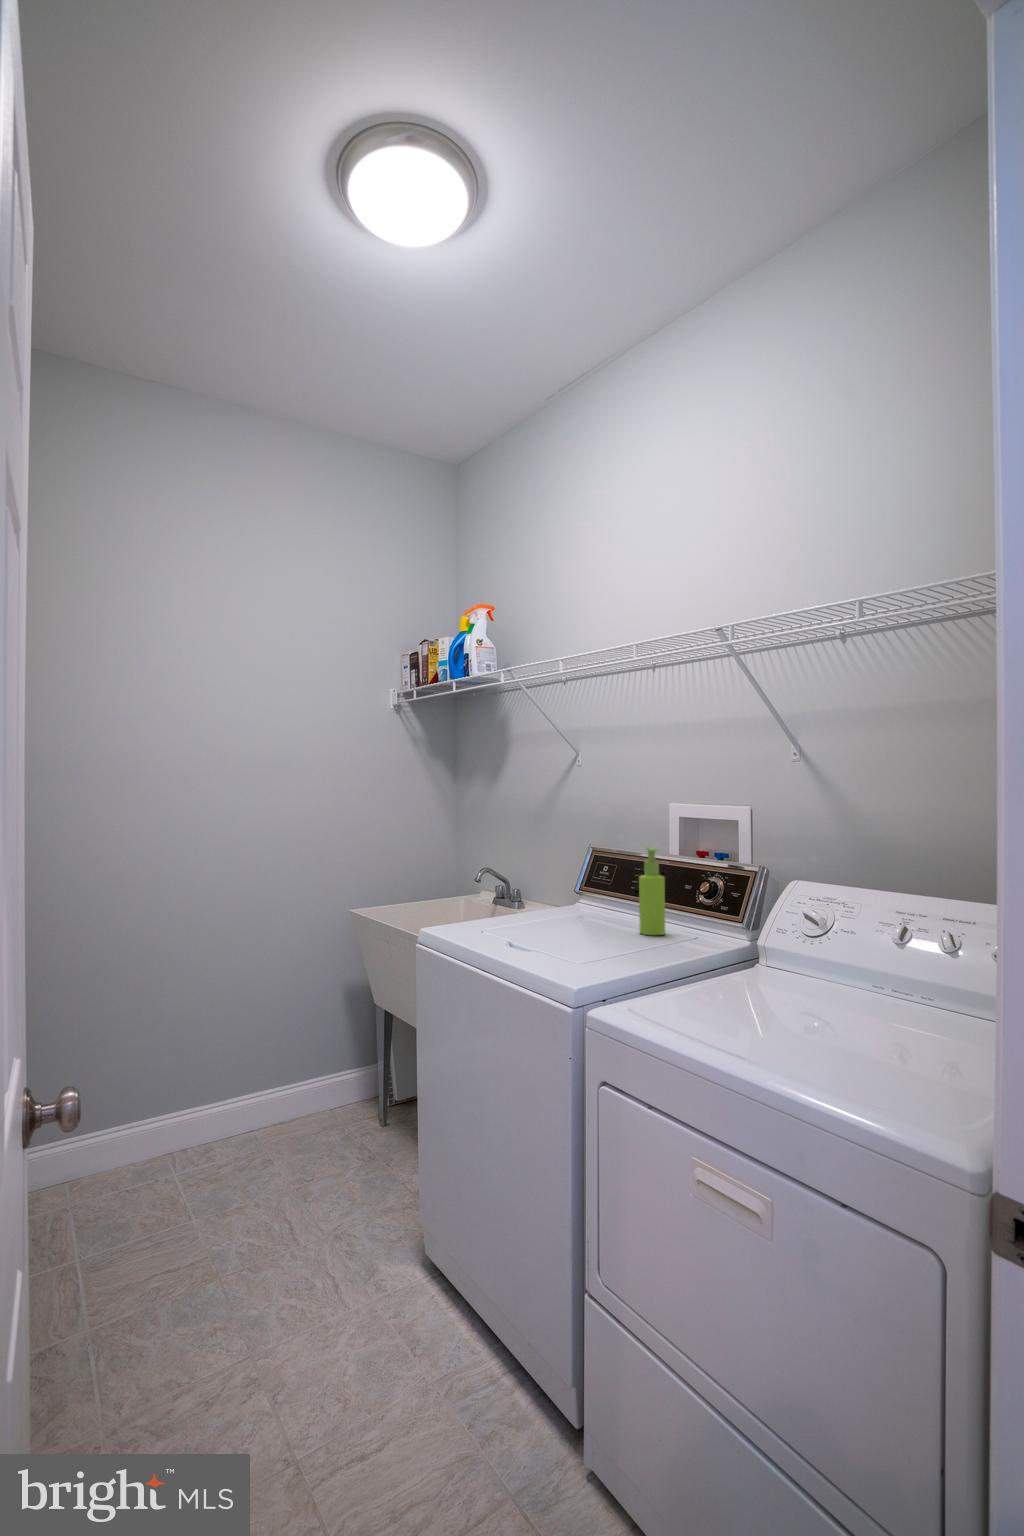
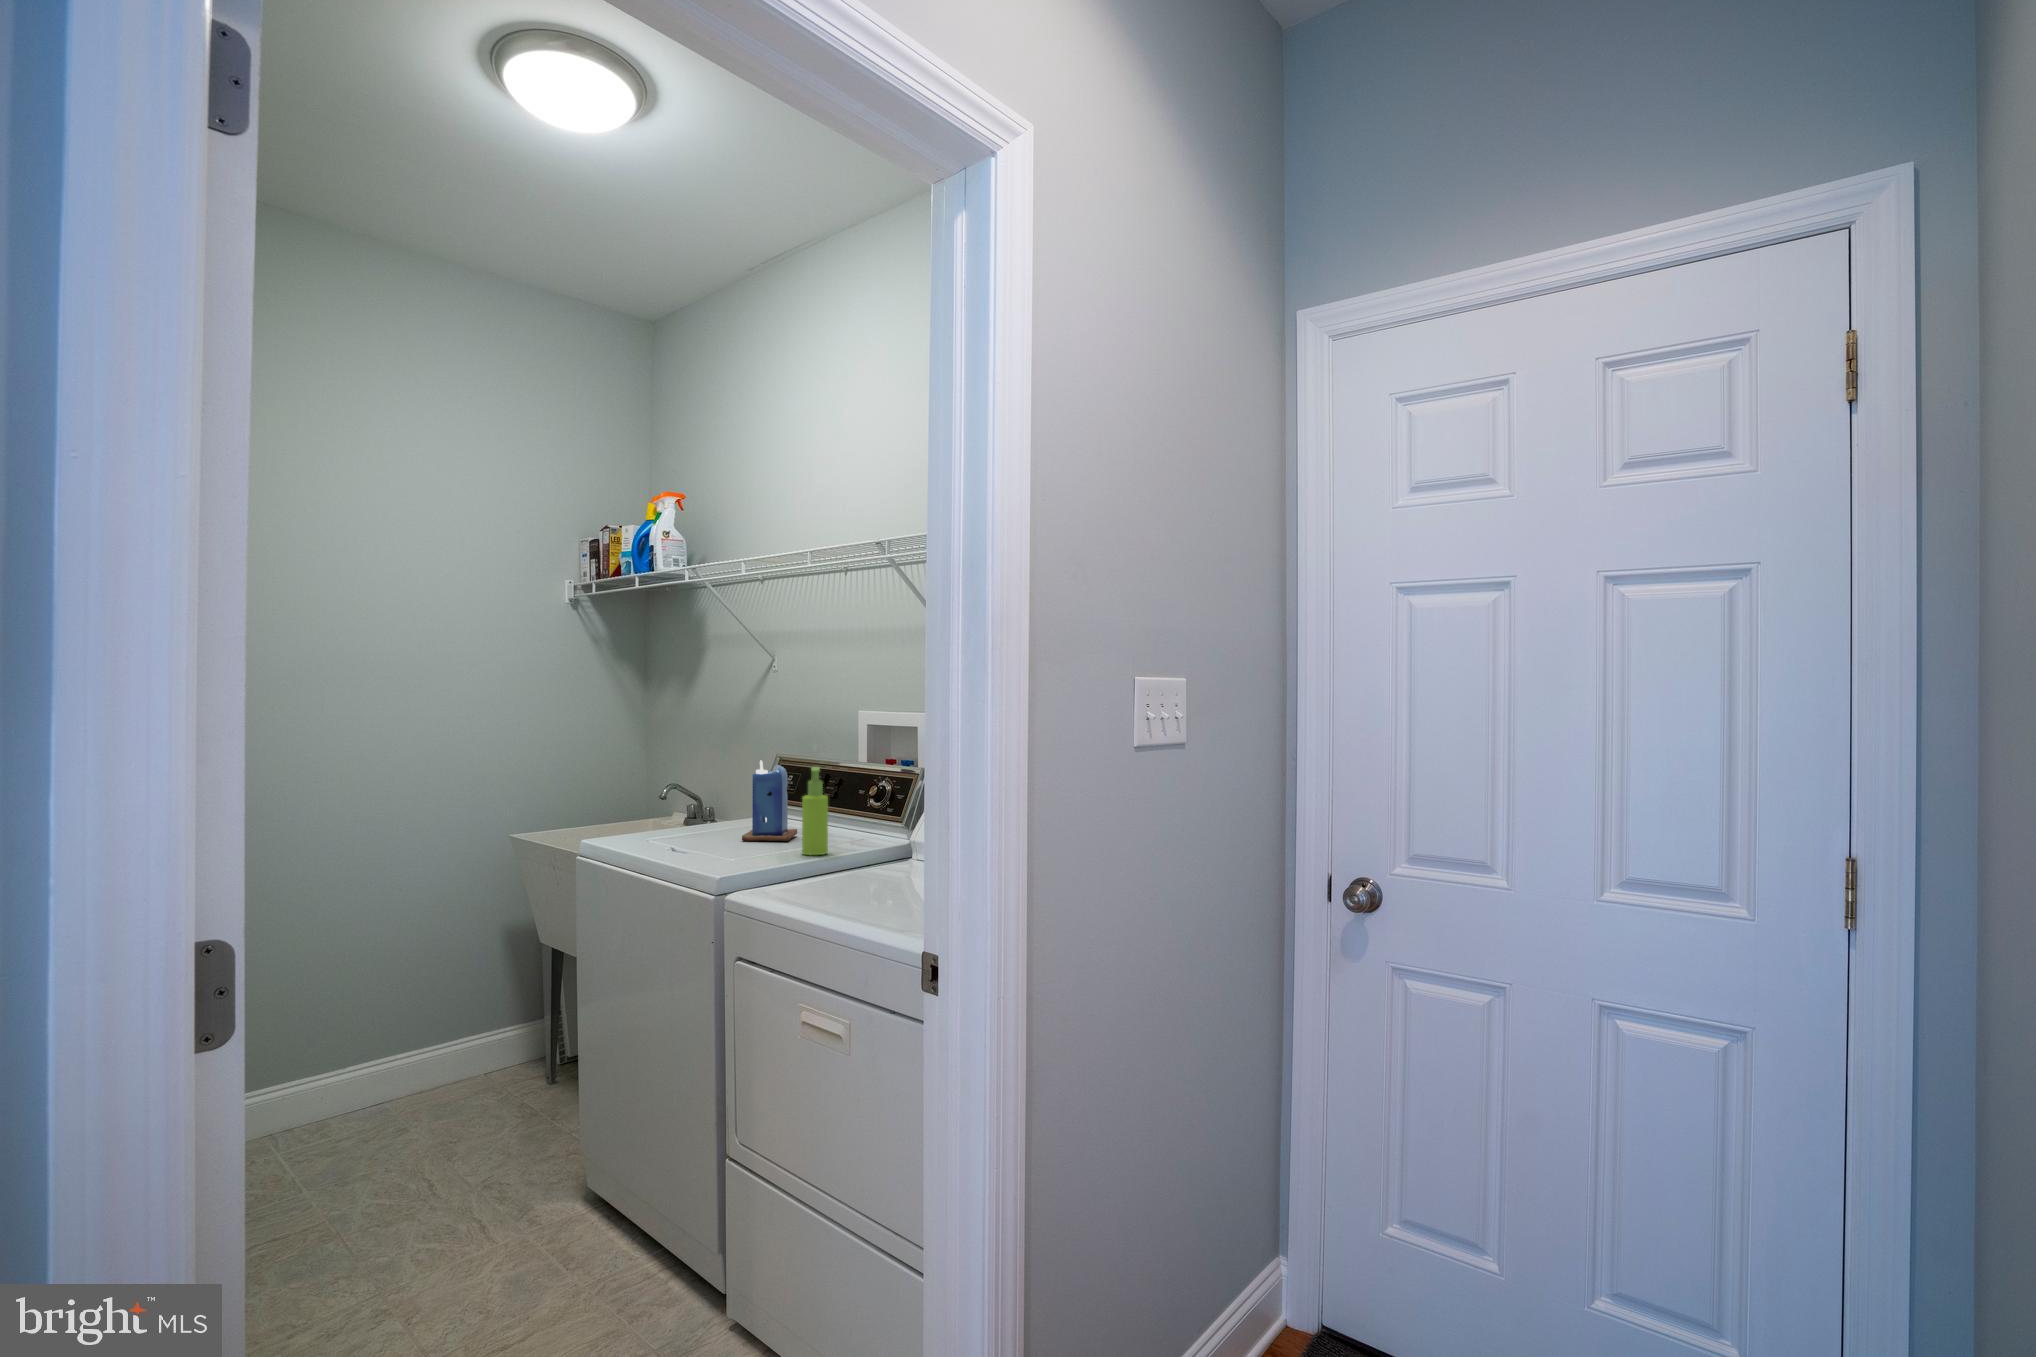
candle: none [573,842,621,920] -> present [742,760,797,841]

